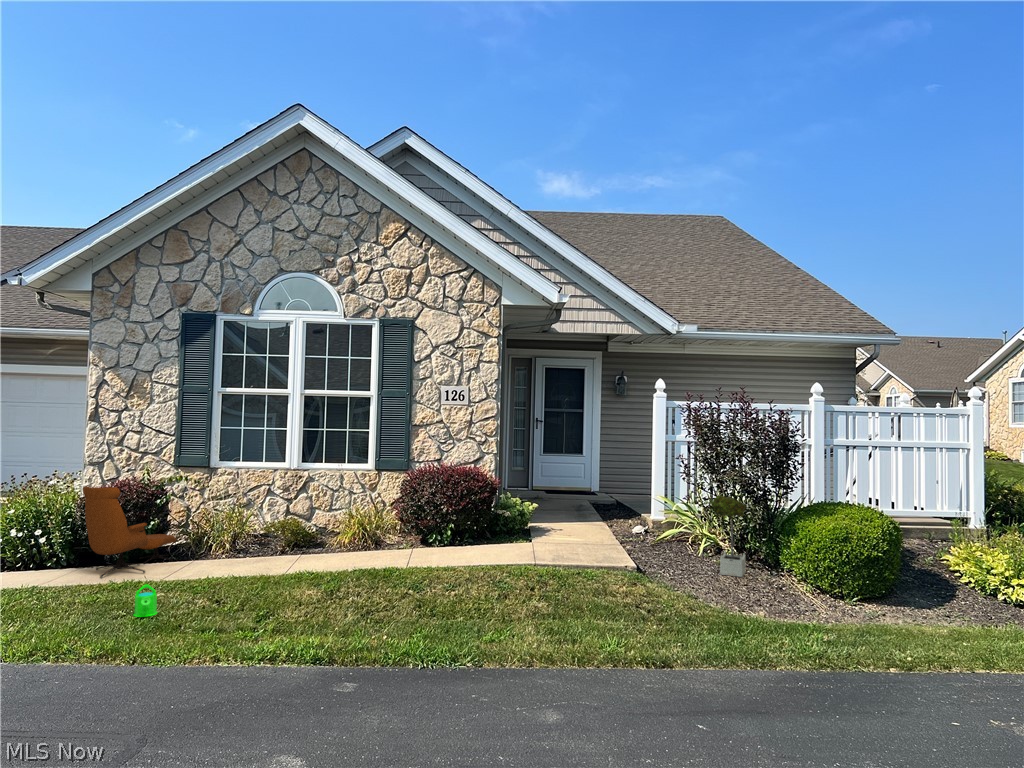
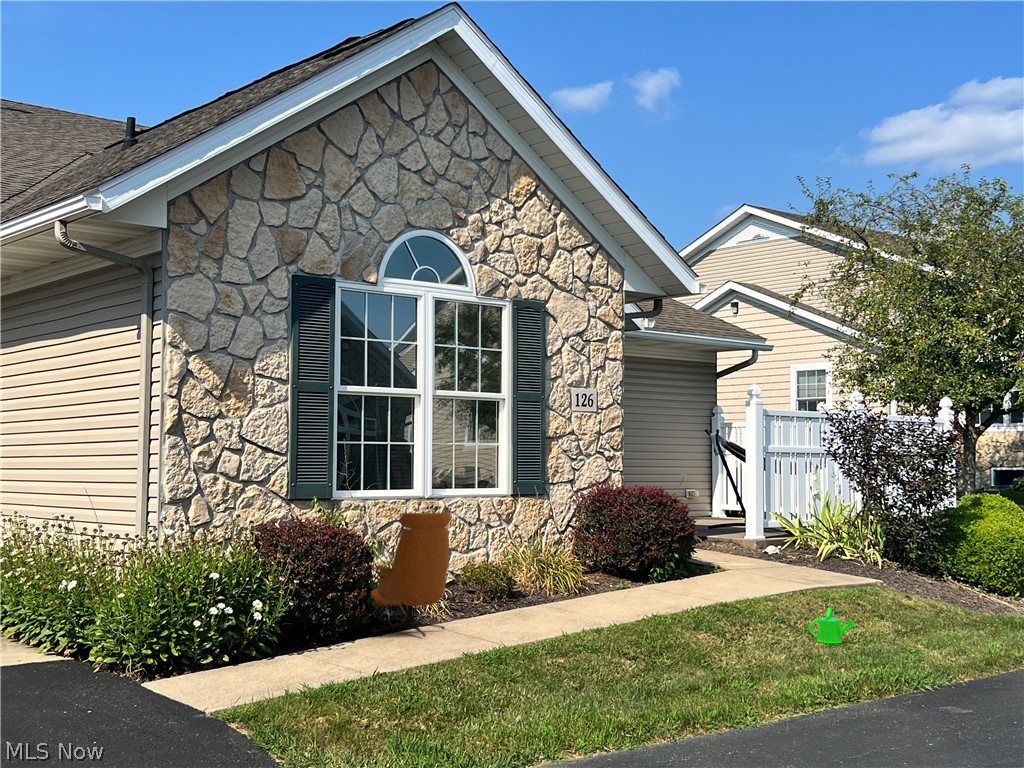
potted tree: present [712,495,746,577] -> none [865,500,902,581]
watering can: present [133,584,158,617] -> present [808,608,856,643]

